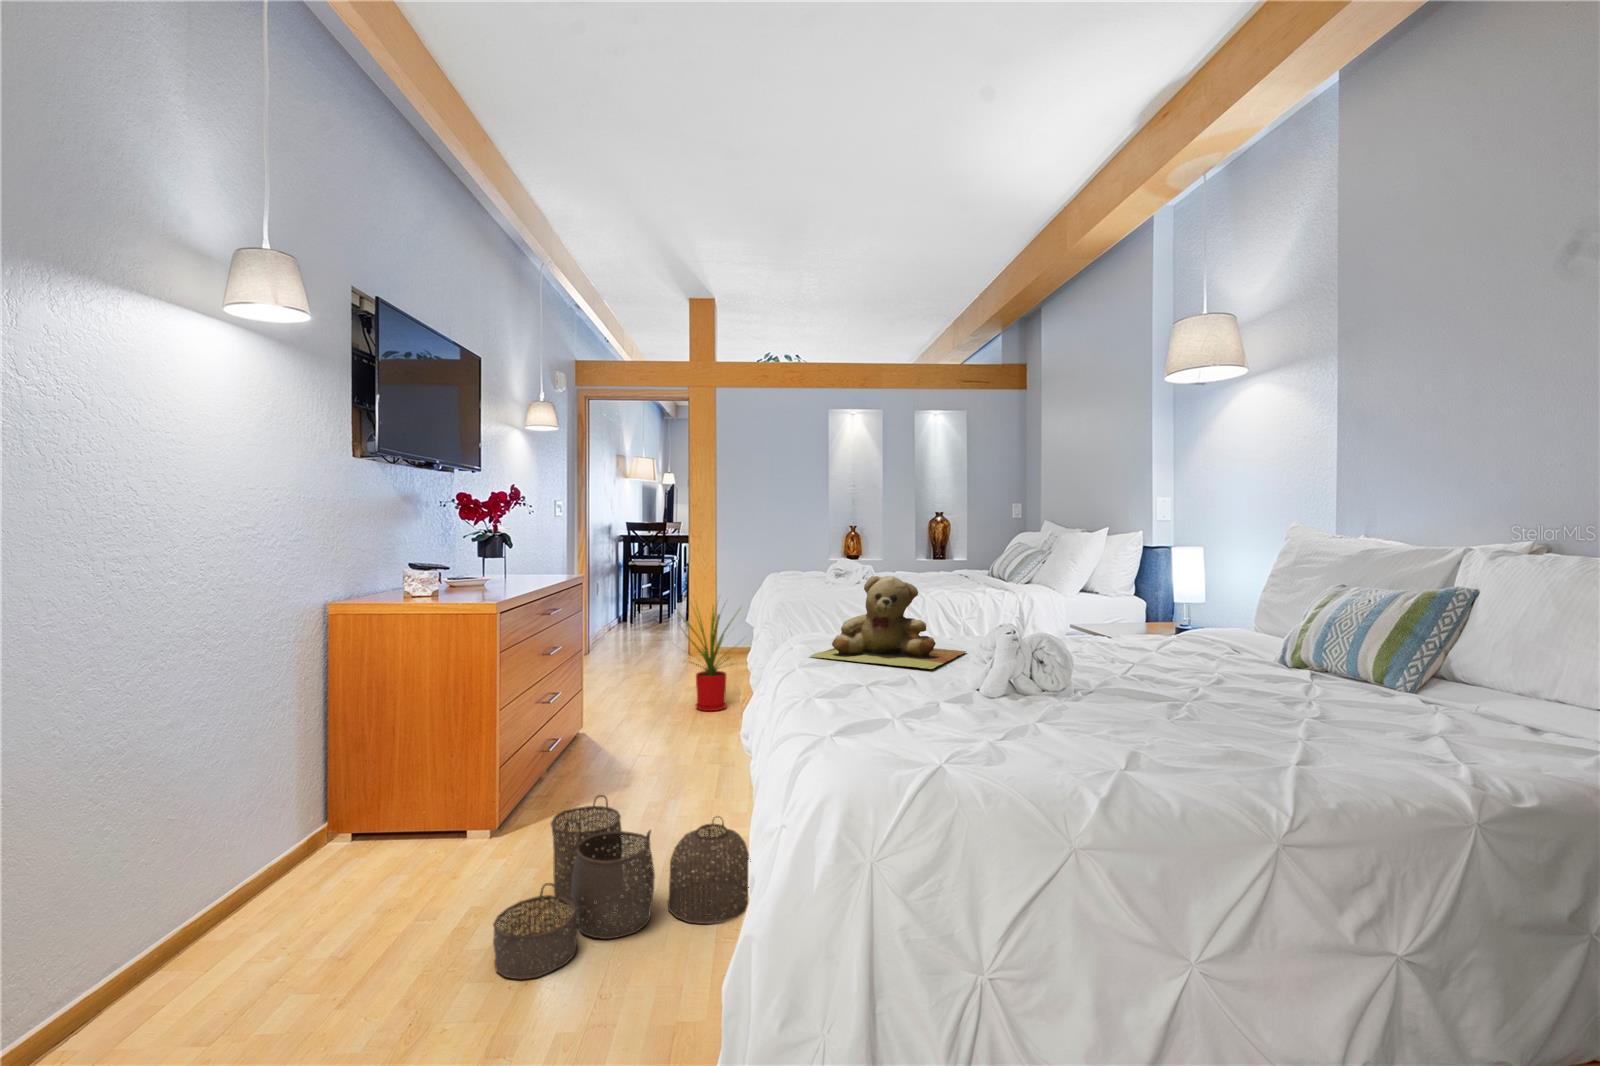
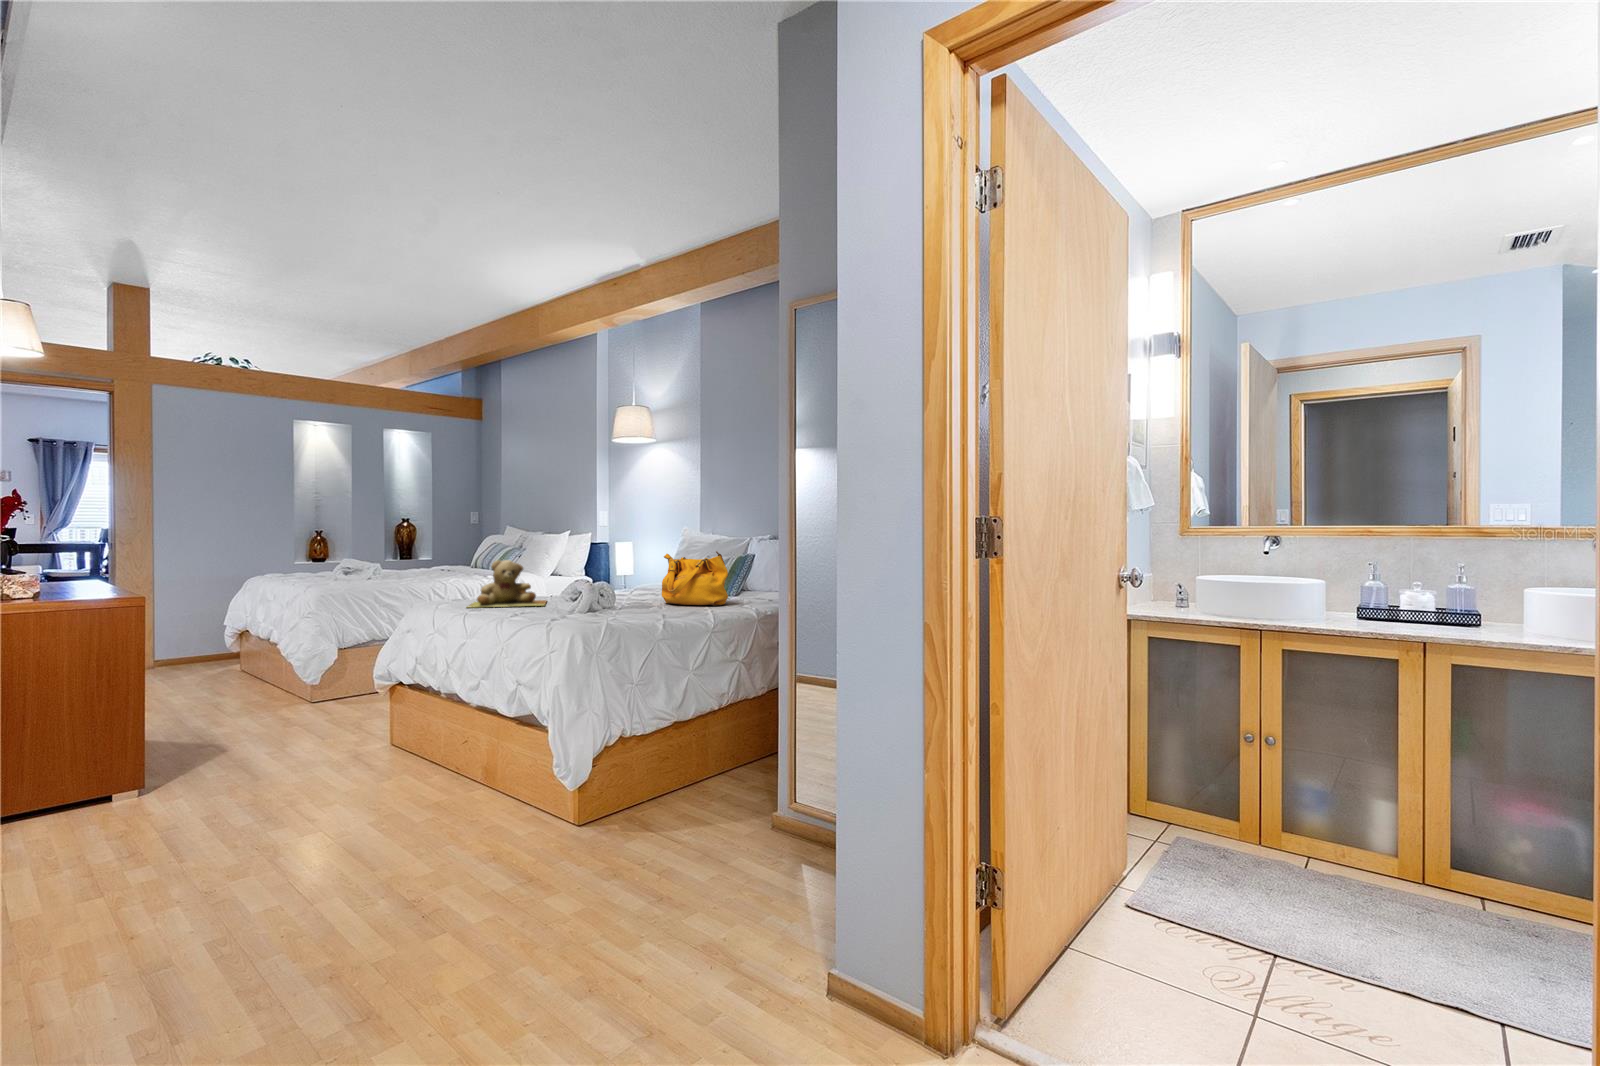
handbag: none [1189,578,1386,729] -> present [662,551,728,606]
house plant: present [678,597,737,711] -> none [179,595,276,704]
woven basket: present [493,795,751,979] -> none [256,719,422,824]

